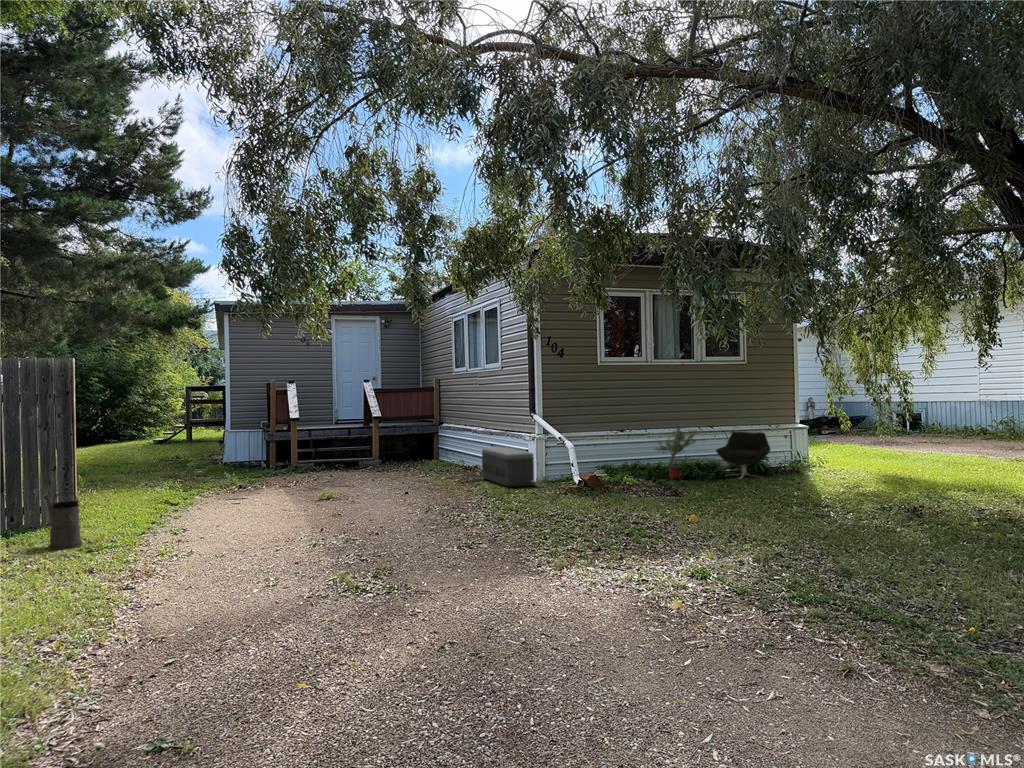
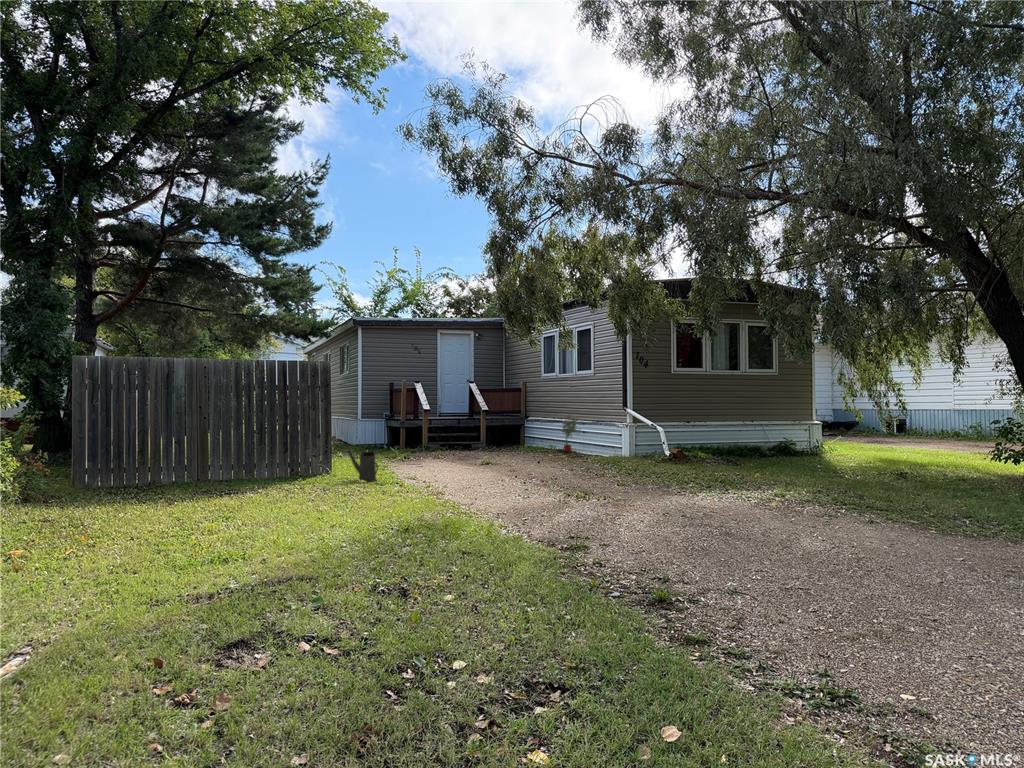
potted tree: present [654,424,696,479] -> present [562,415,581,453]
lounge chair: present [716,432,770,479] -> none [758,425,798,459]
storage bench: present [482,447,534,487] -> none [584,433,629,460]

